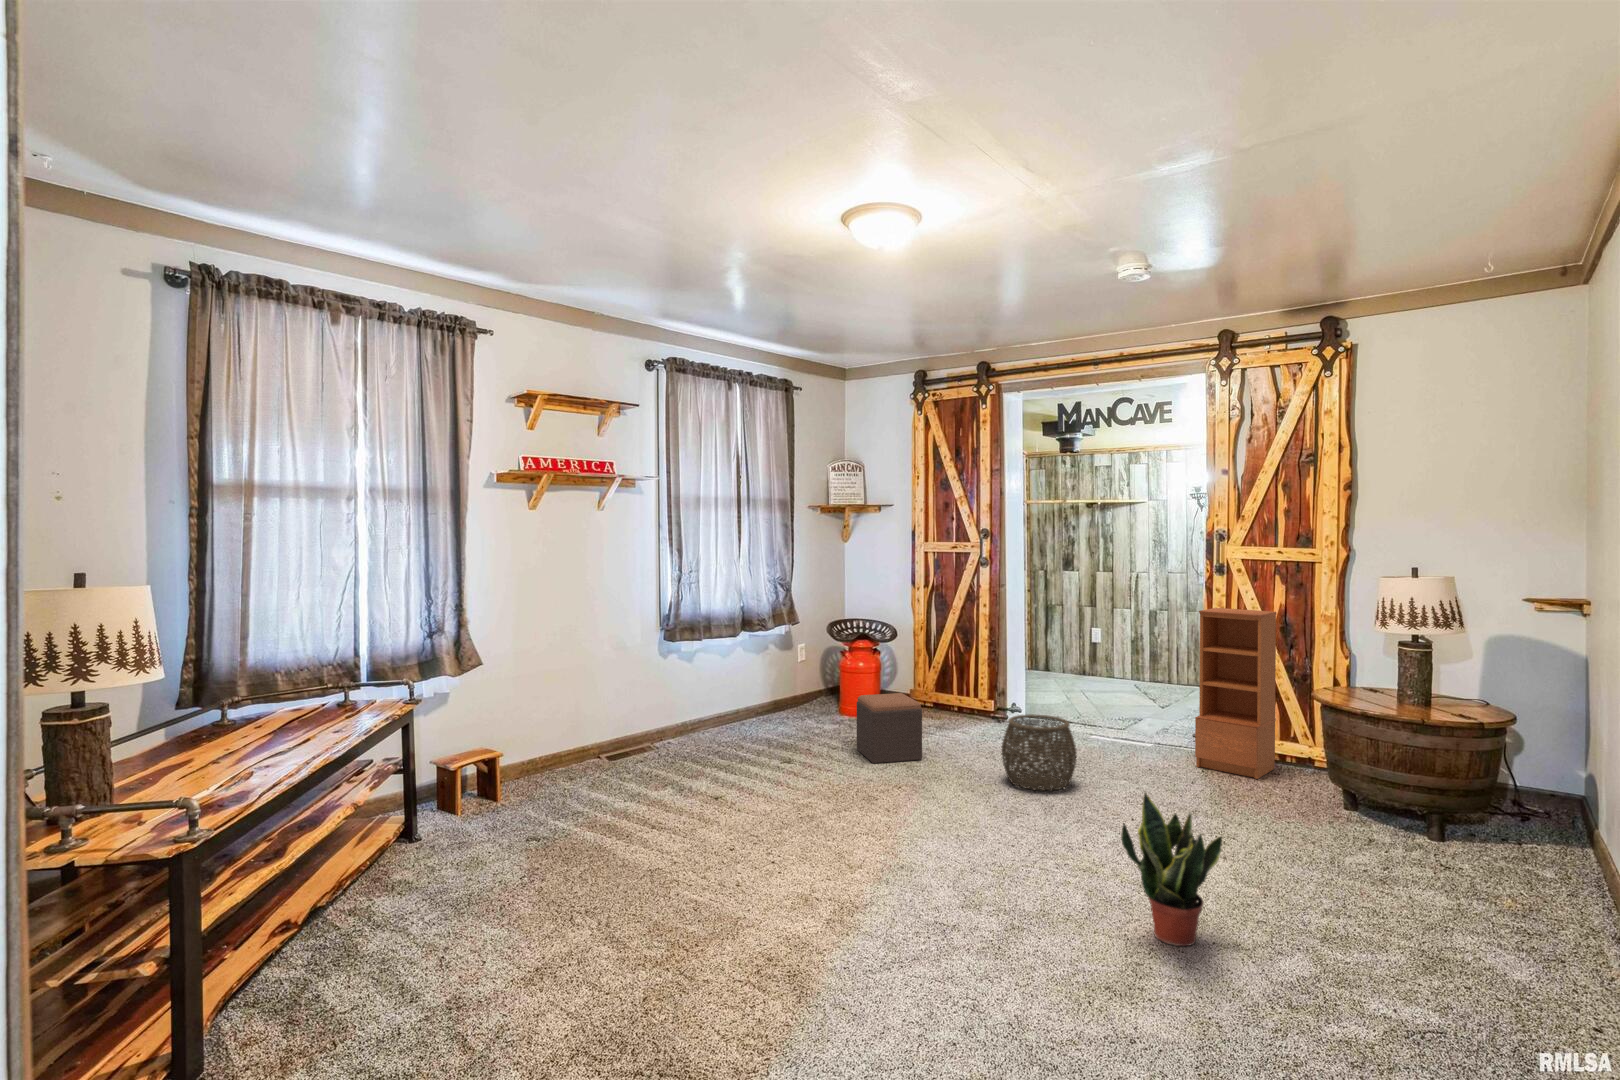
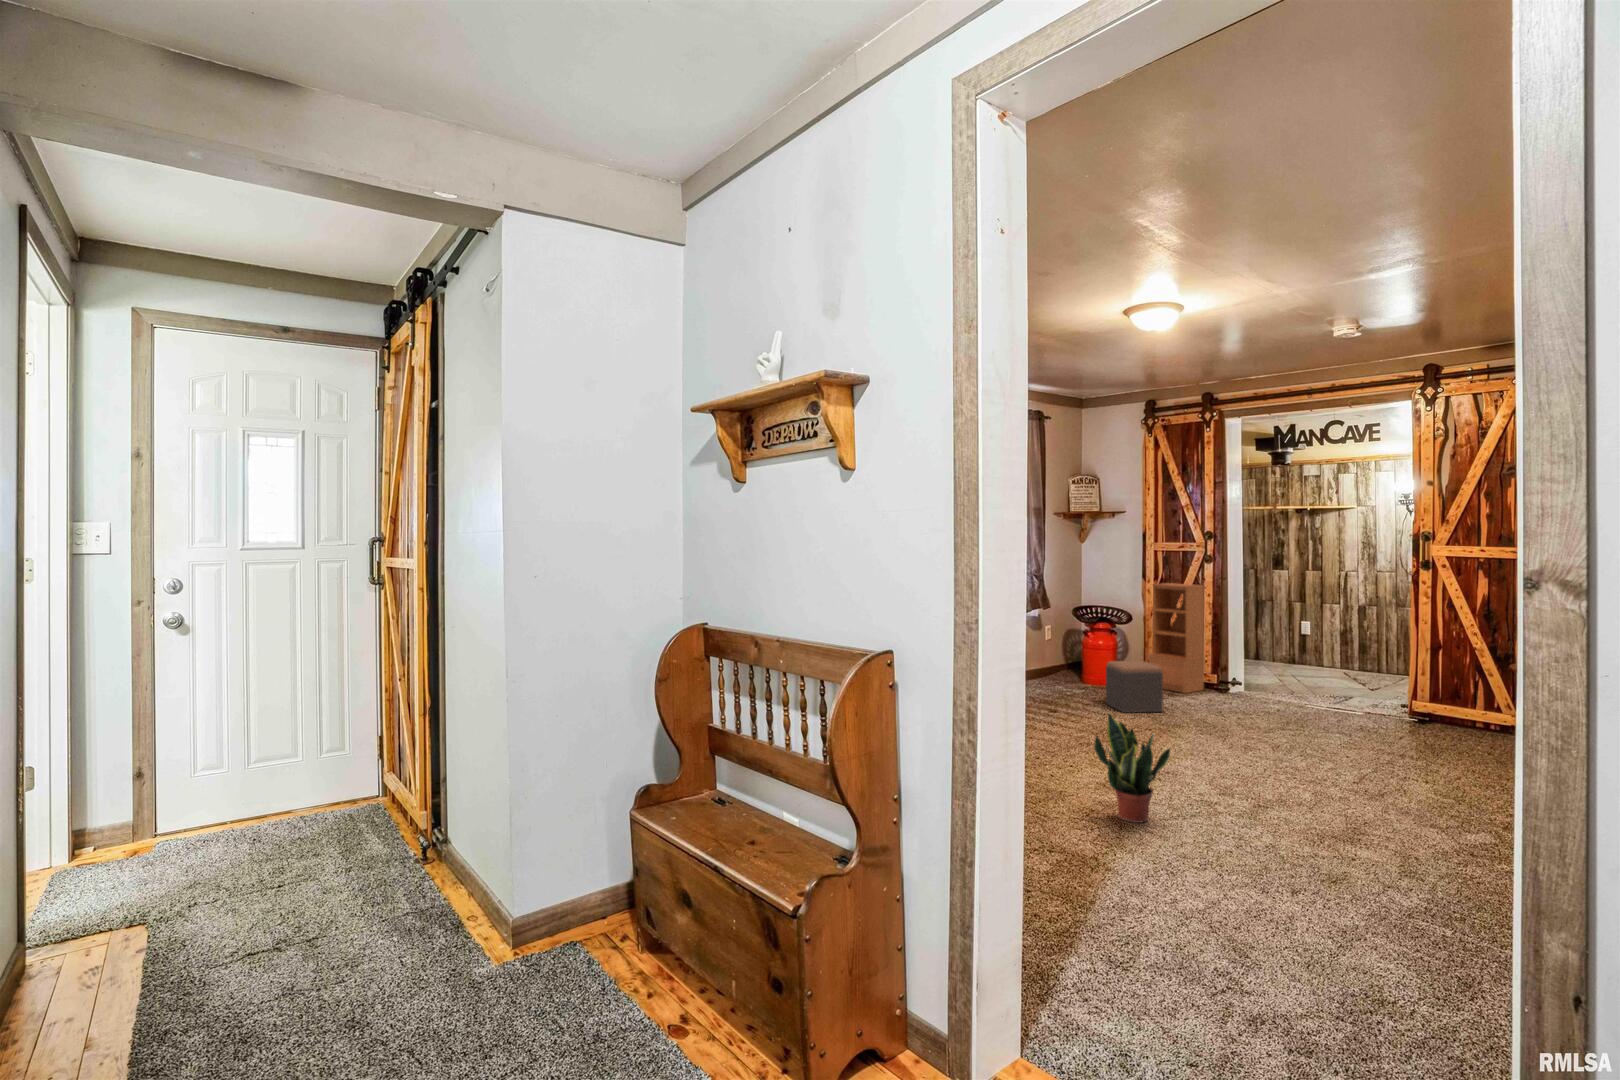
bookcase: present [1195,608,1276,779] -> present [1149,583,1204,693]
woven basket: present [1001,714,1077,791] -> none [1232,677,1299,735]
potted plant: present [1121,793,1222,946] -> present [1094,713,1170,823]

